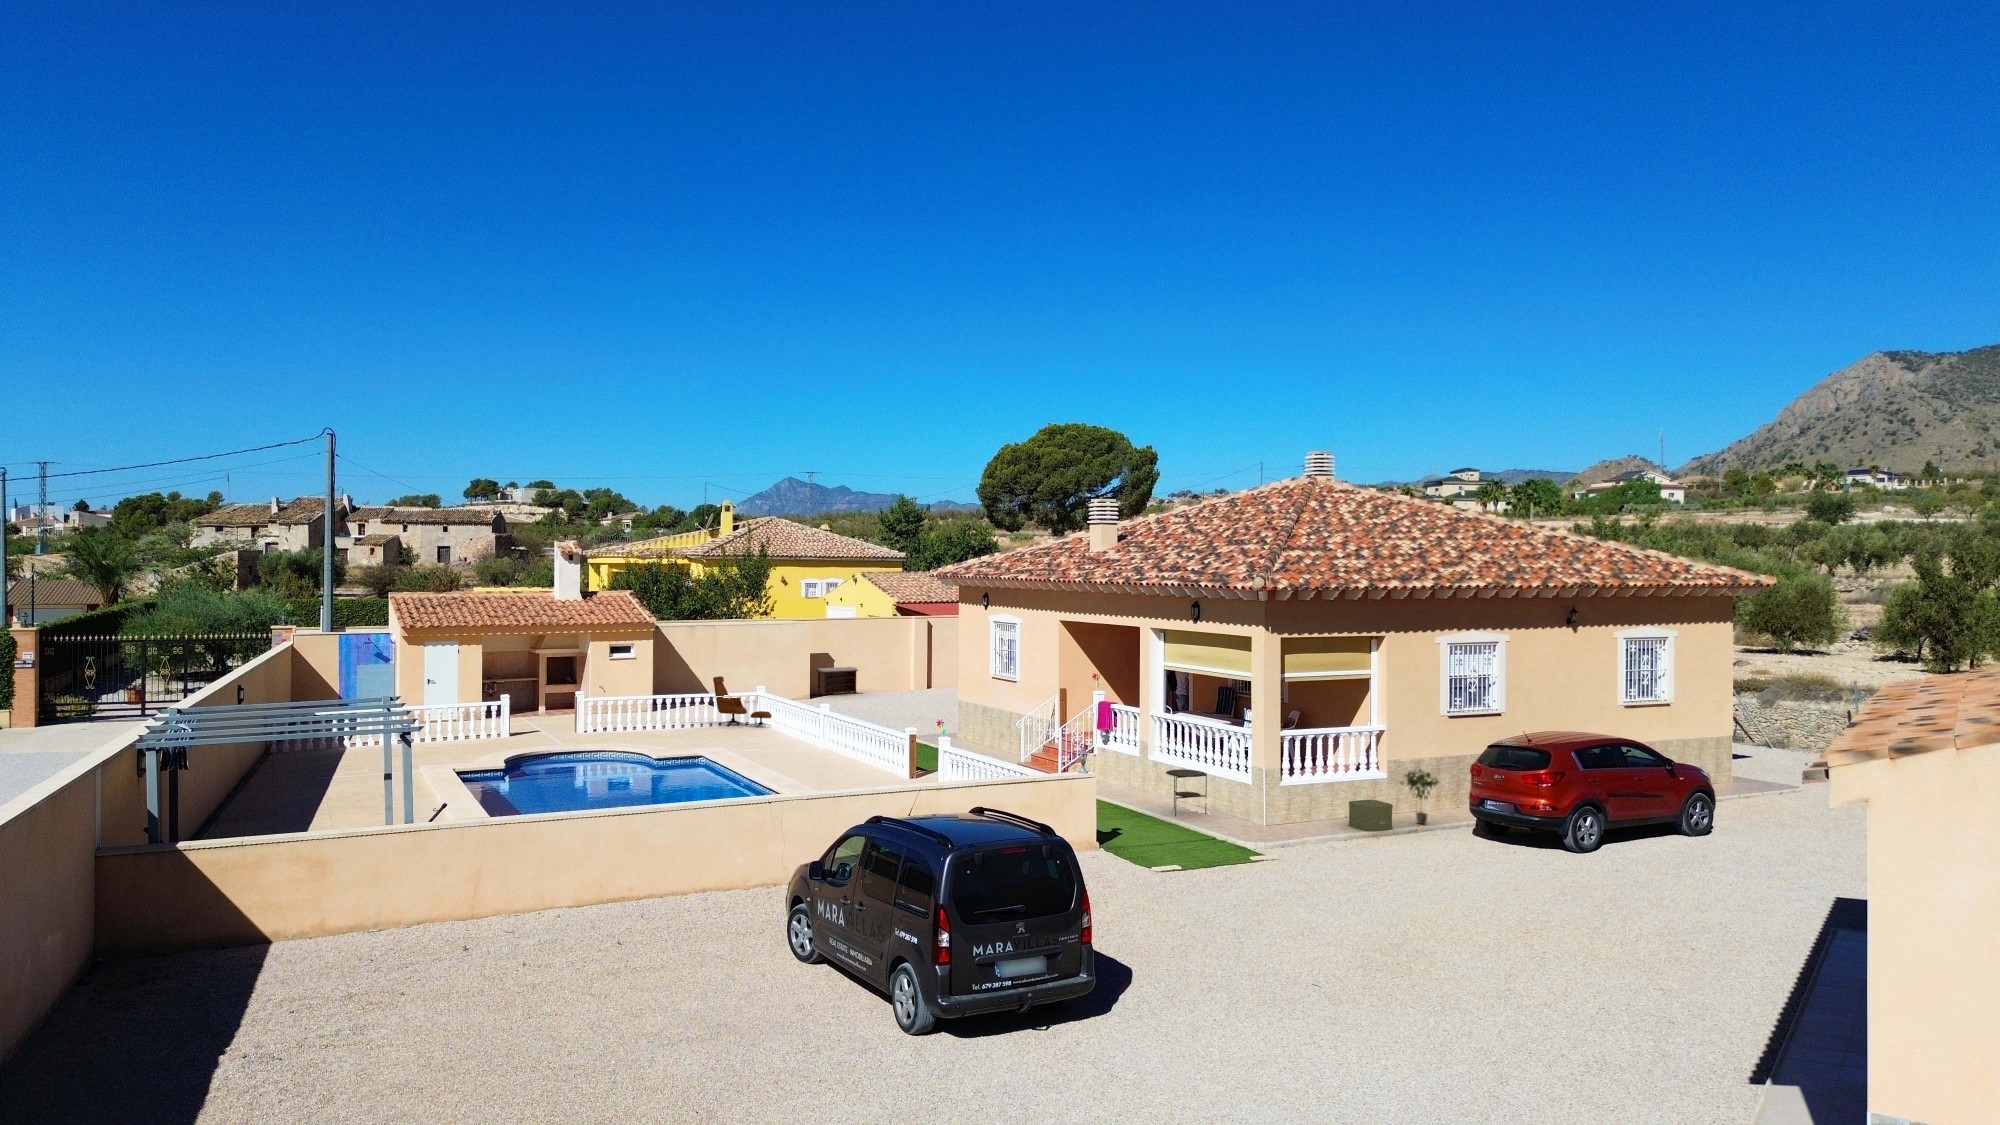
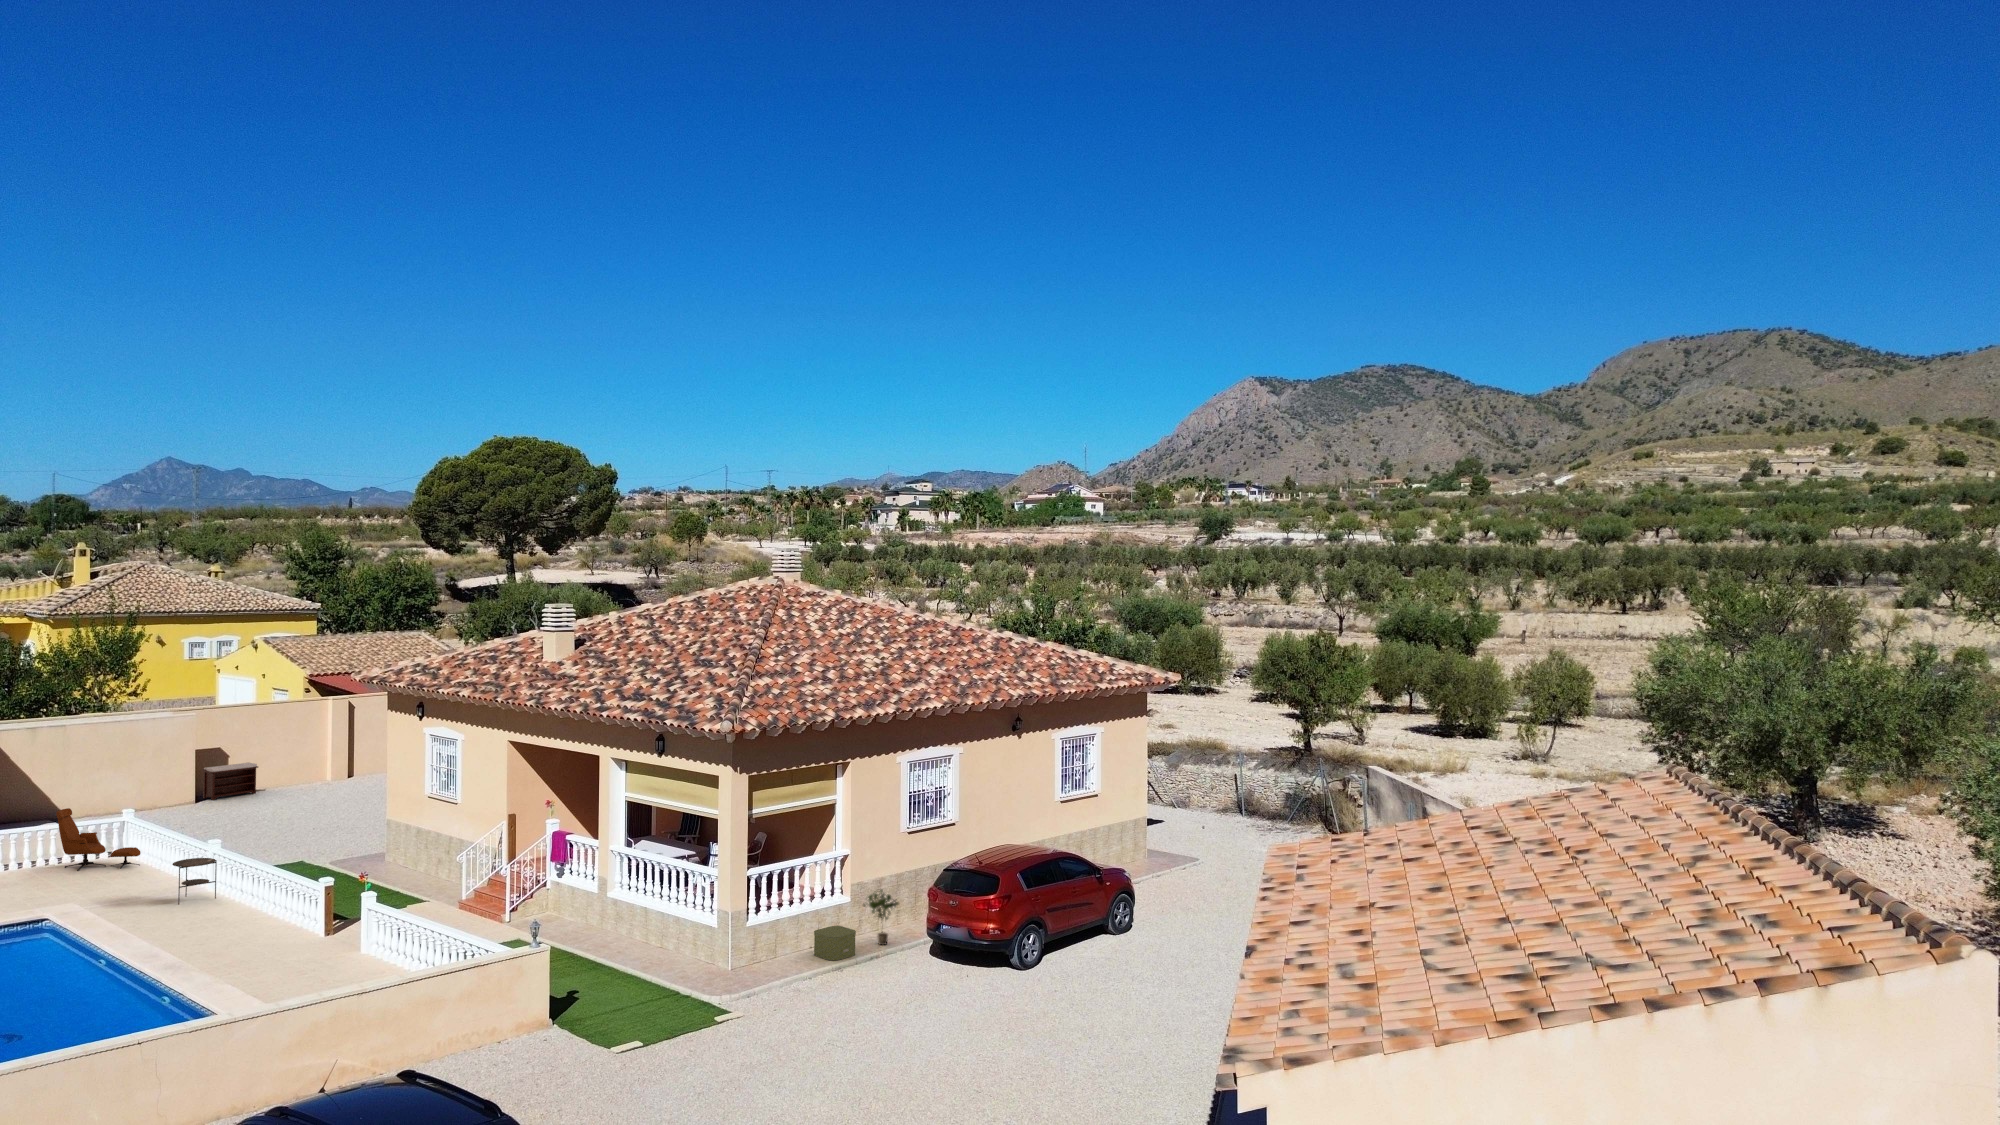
side table: present [1166,769,1207,816] -> present [172,858,217,904]

